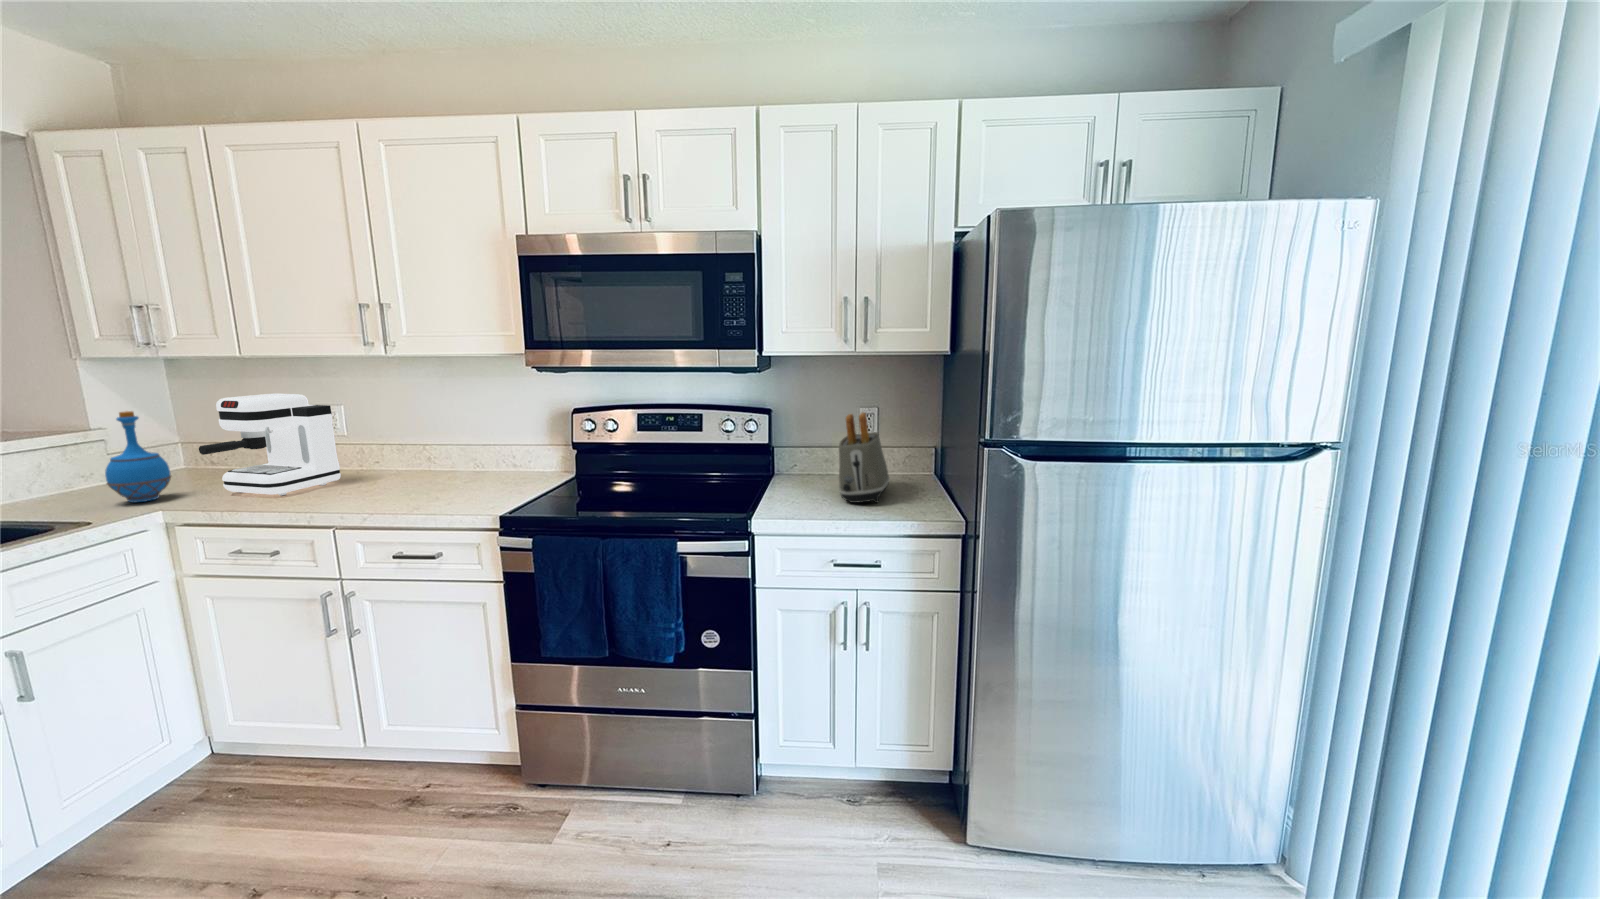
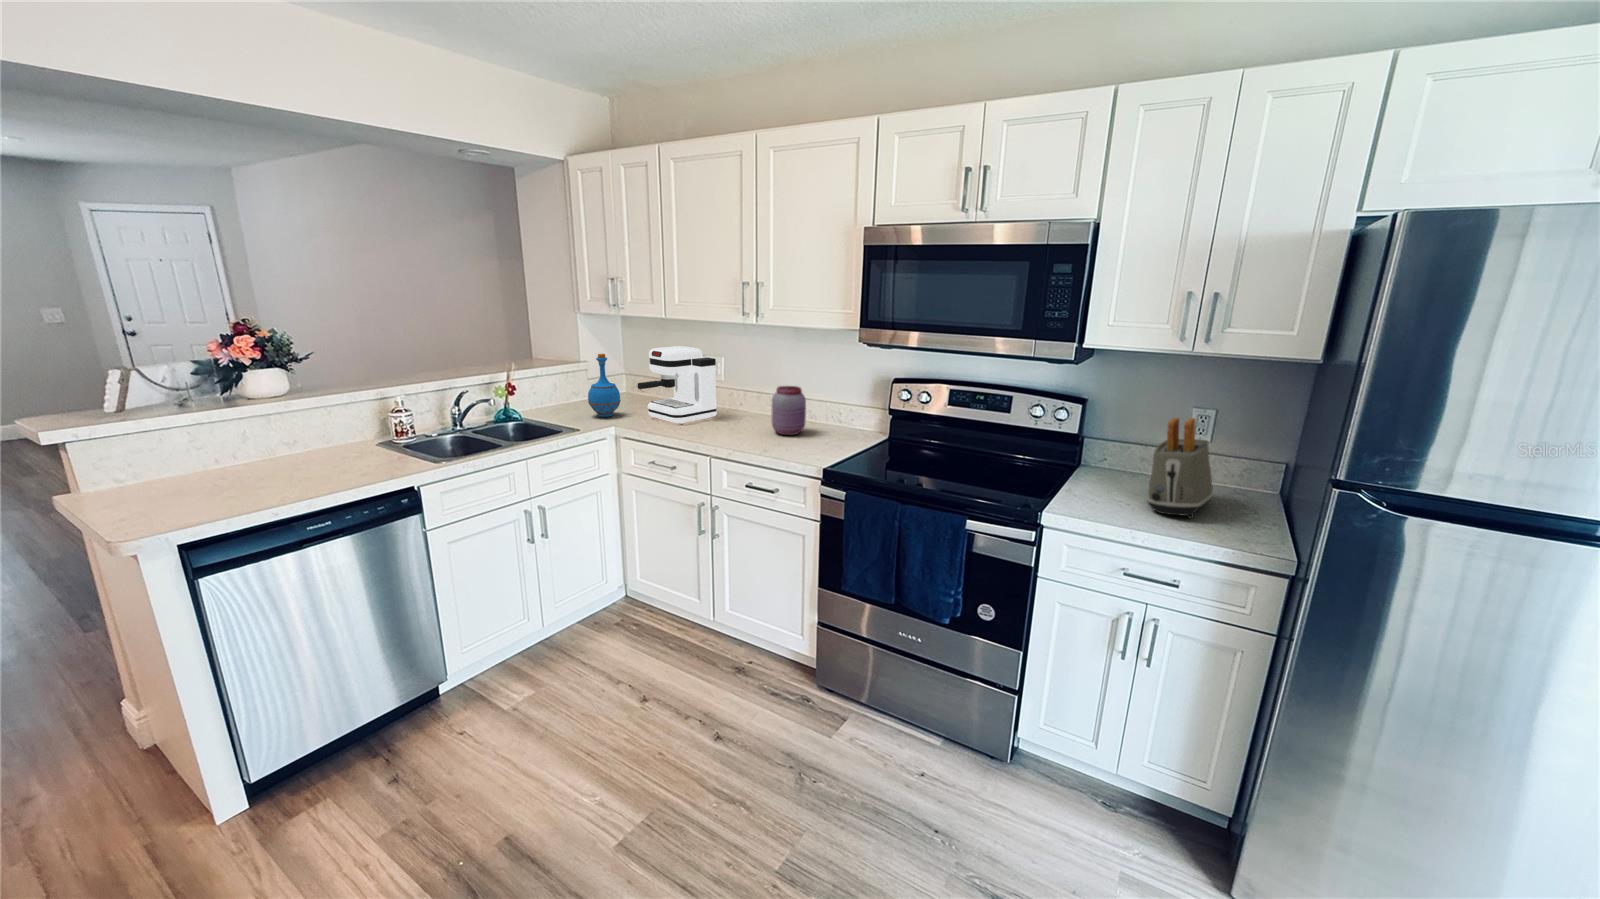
jar: none [420,429,470,489] -> present [771,386,806,435]

